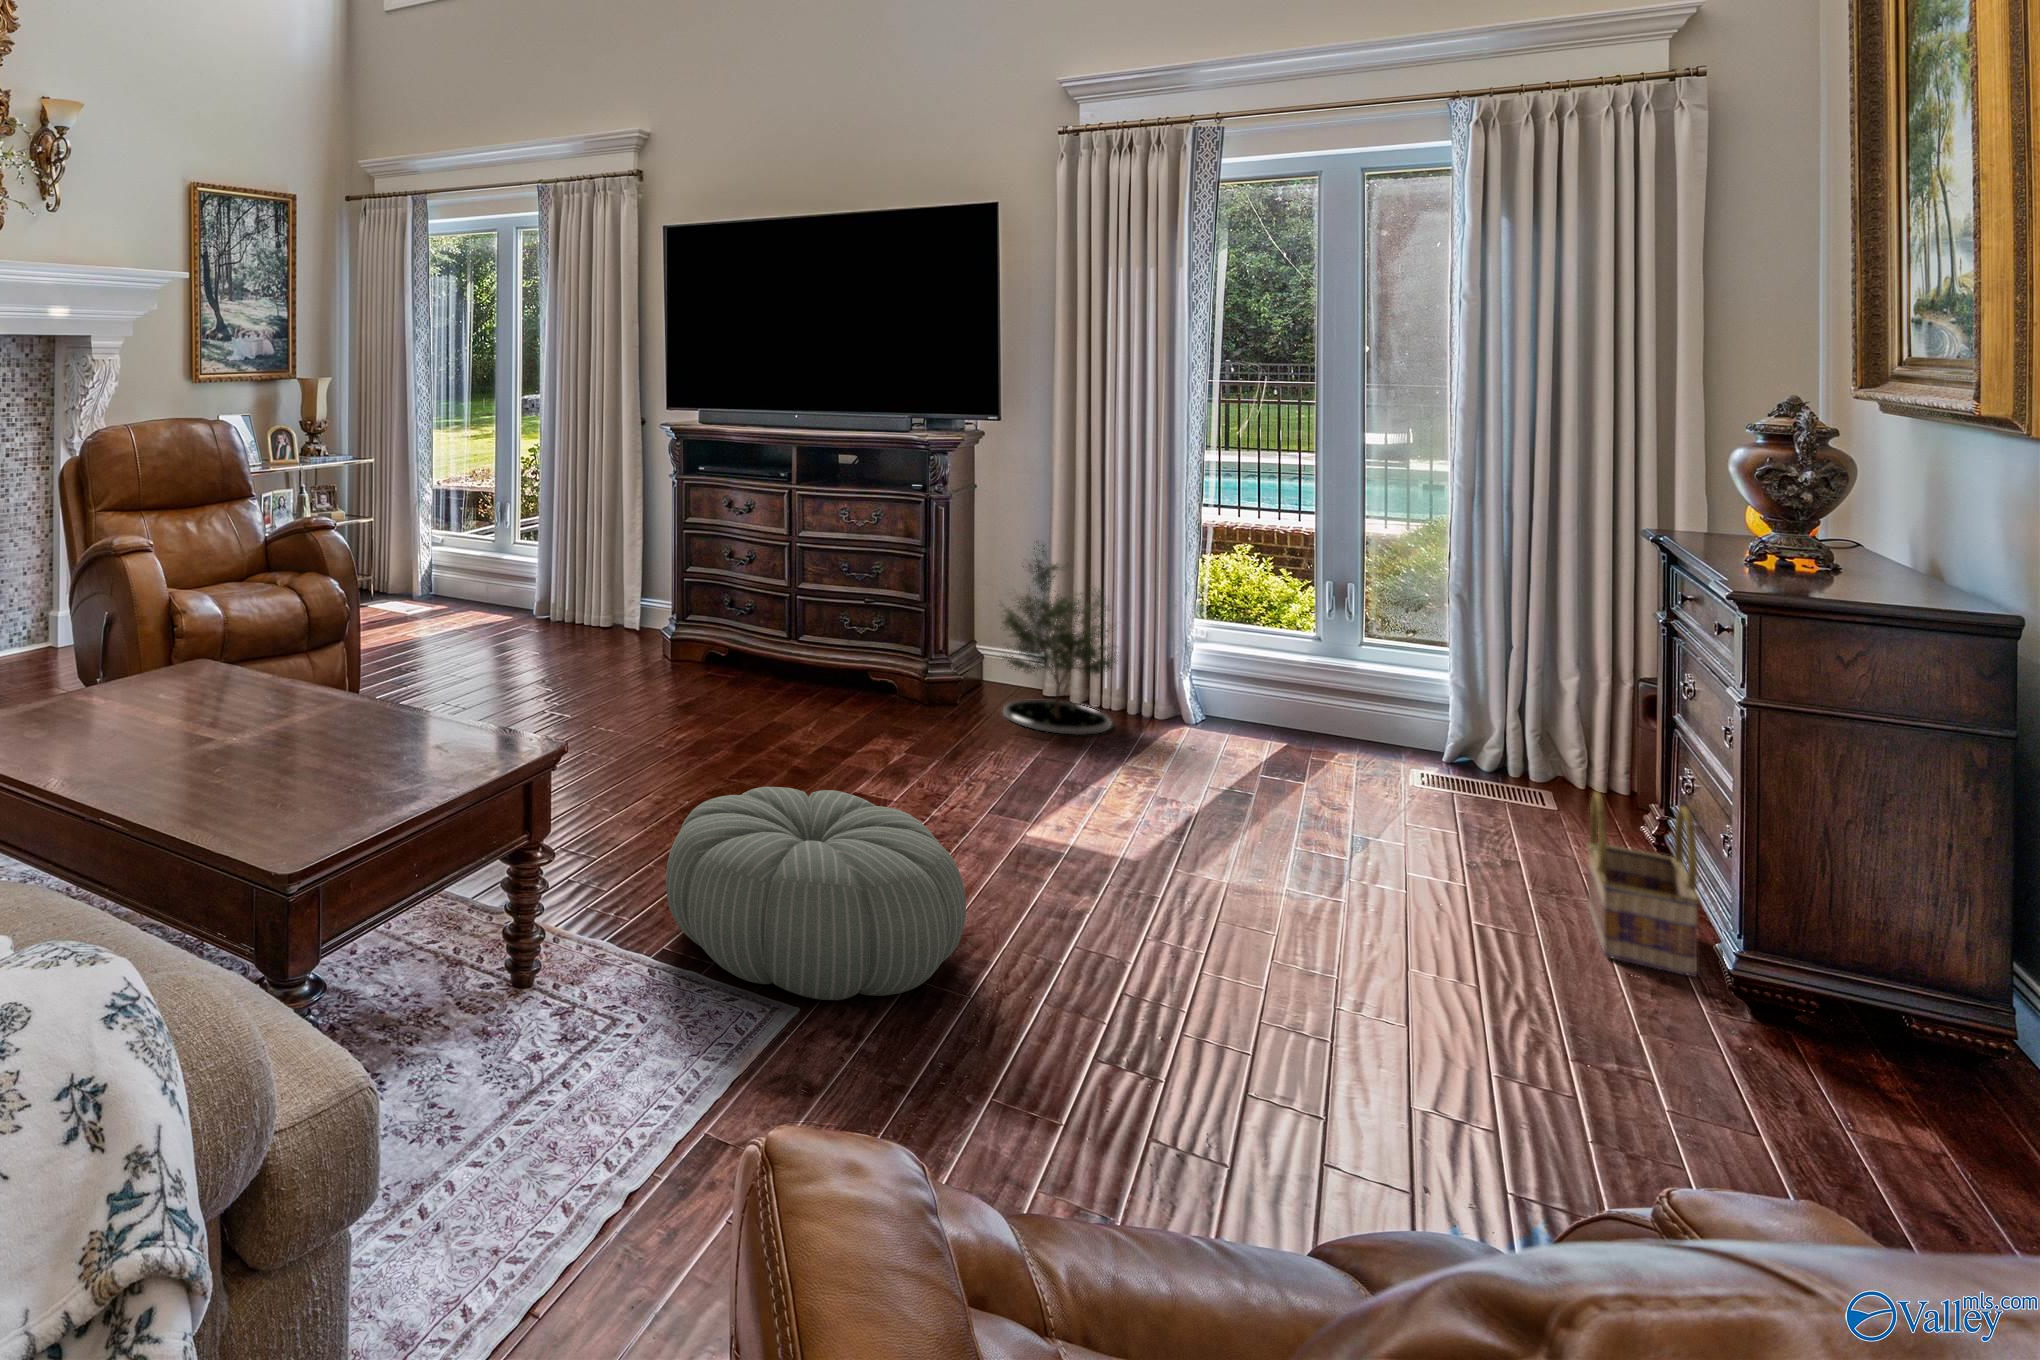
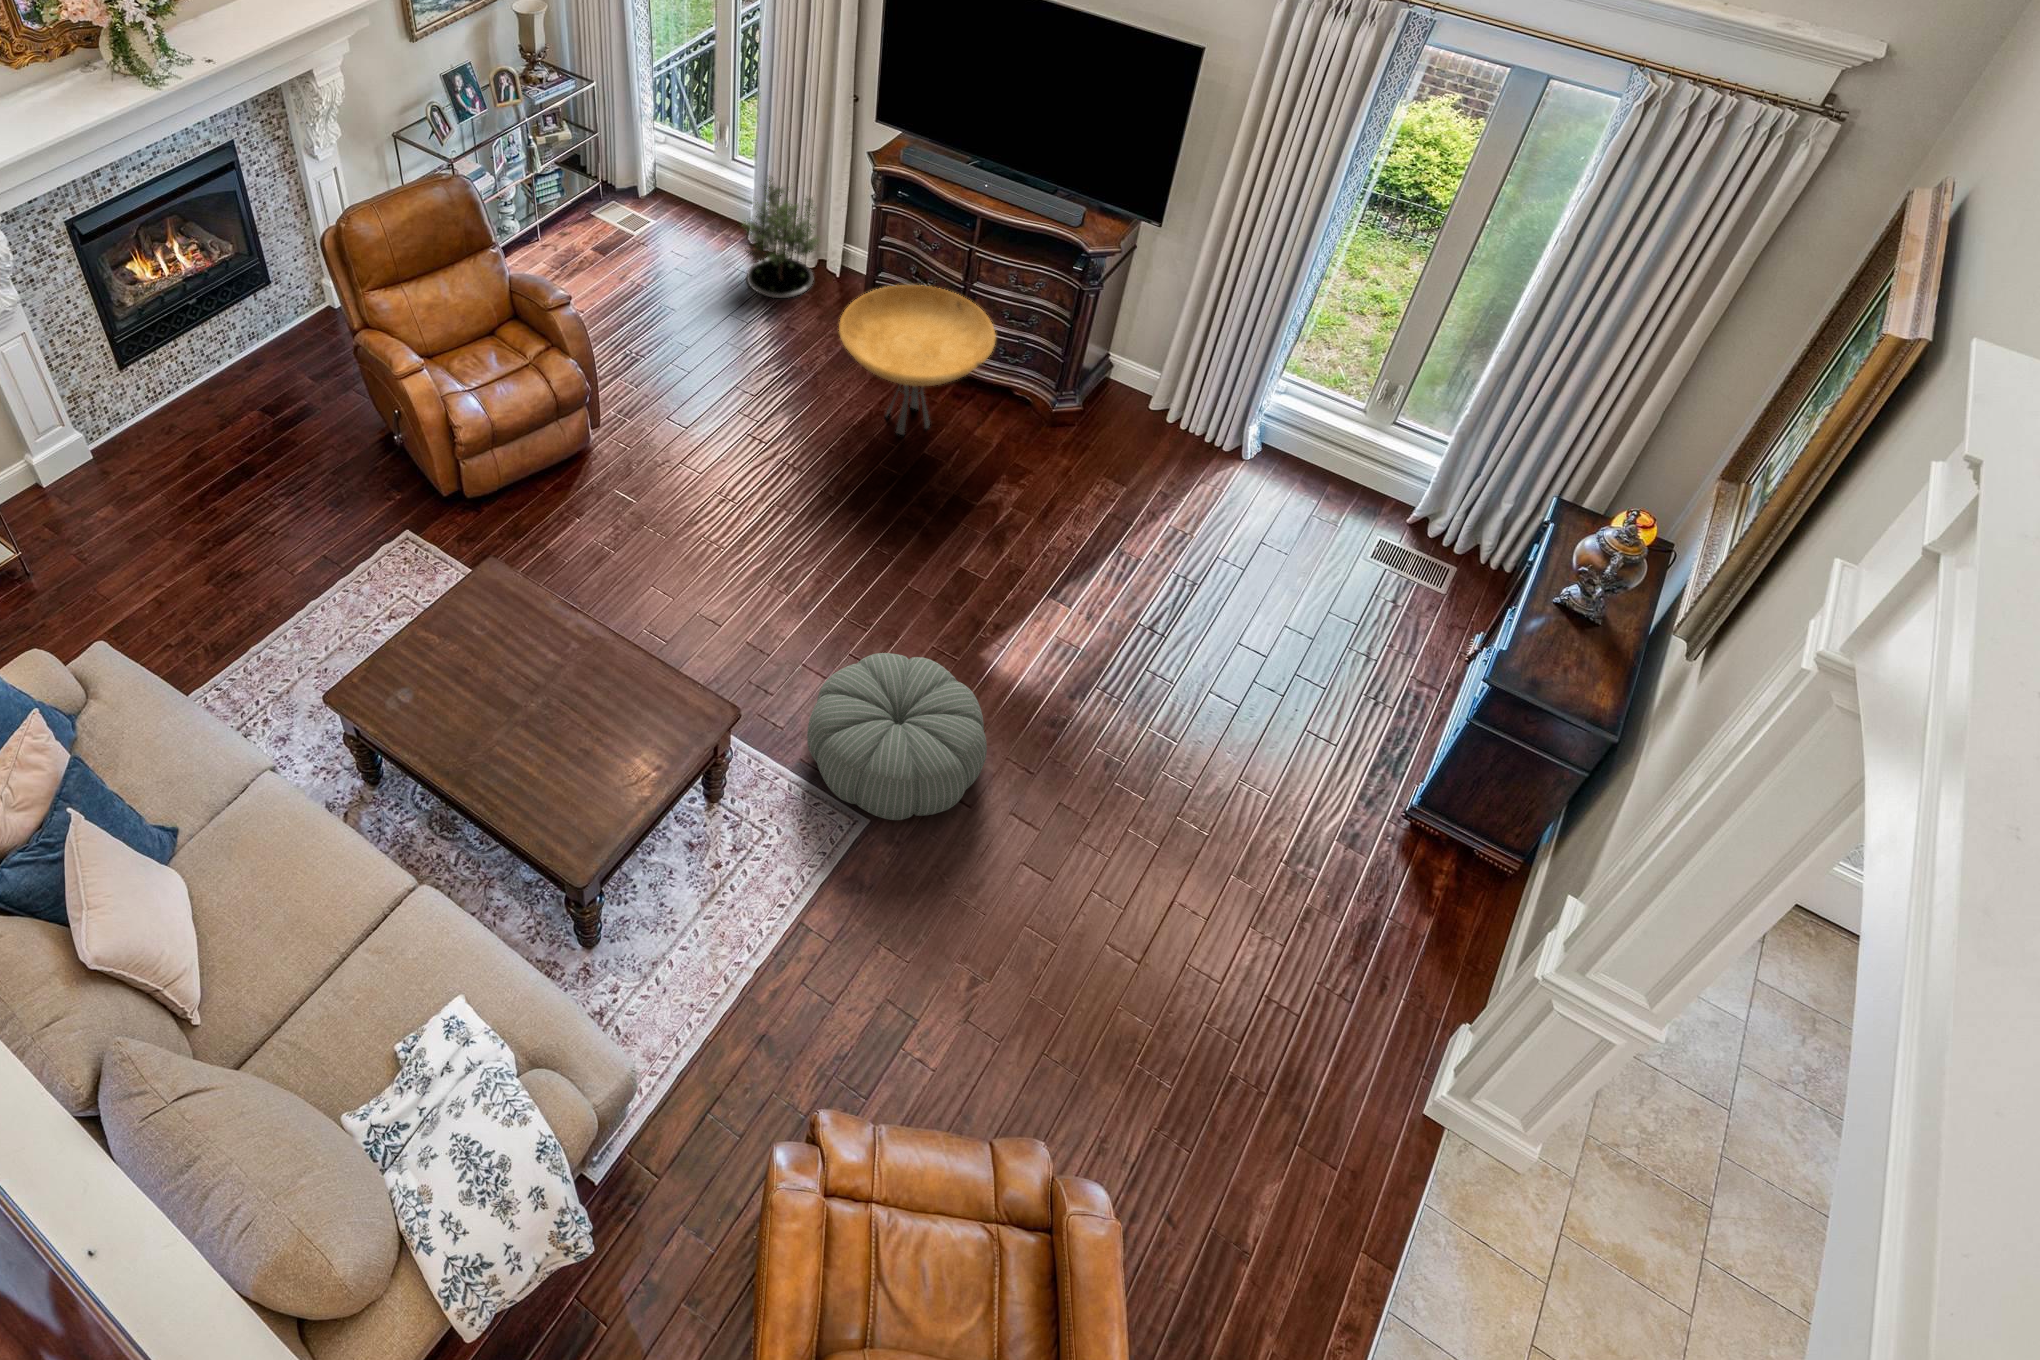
potted tree: present [999,541,1118,735] -> present [742,177,818,298]
side table: none [649,544,839,711] -> present [839,285,996,435]
basket: present [1587,792,1700,977] -> none [1369,683,1454,788]

